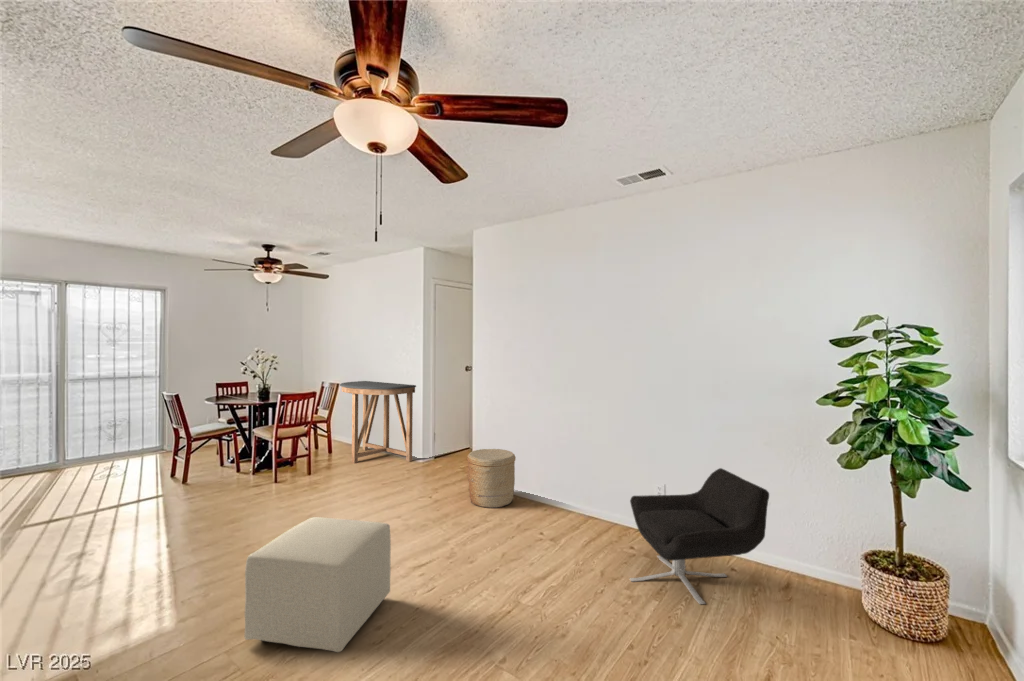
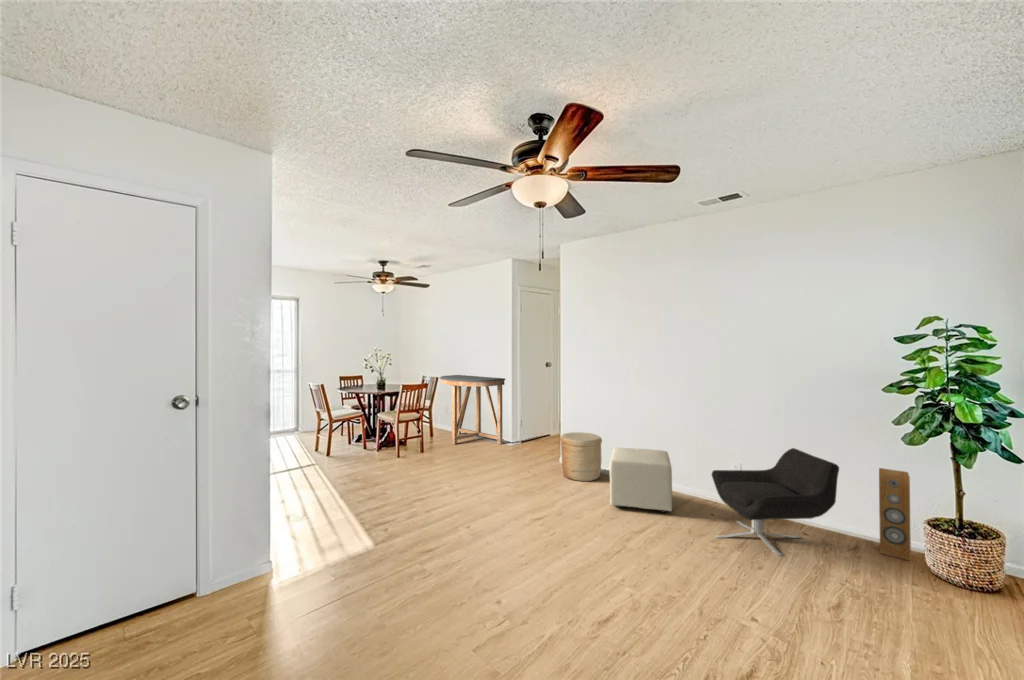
speaker: none [812,492,846,603] -> present [879,468,911,560]
ottoman: present [244,517,391,652] -> present [609,448,672,512]

